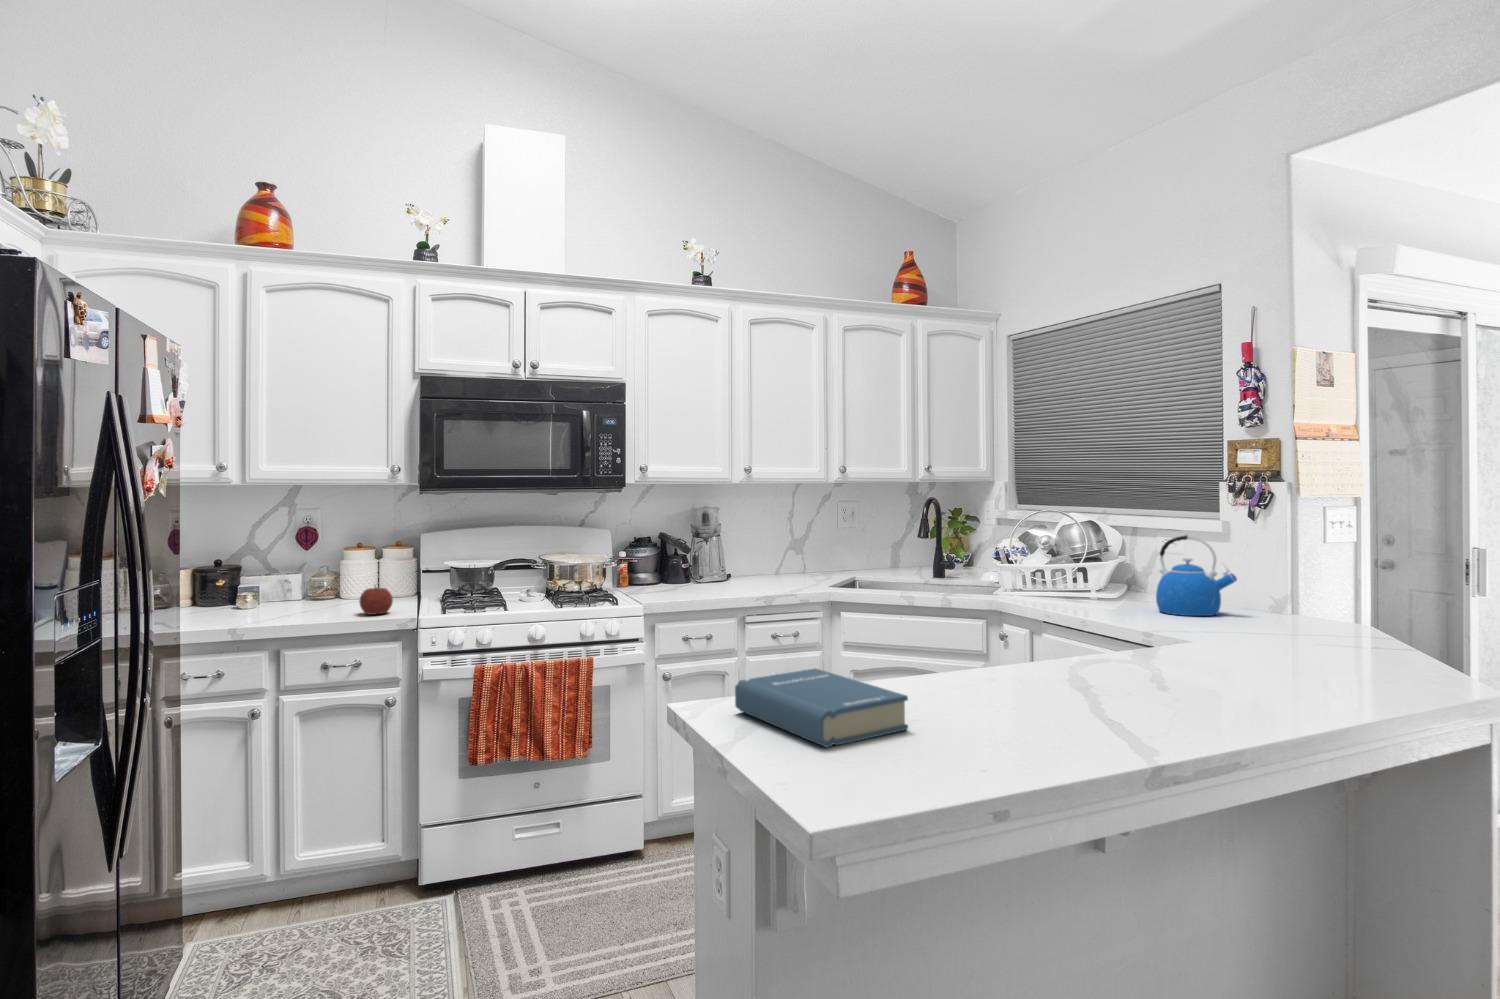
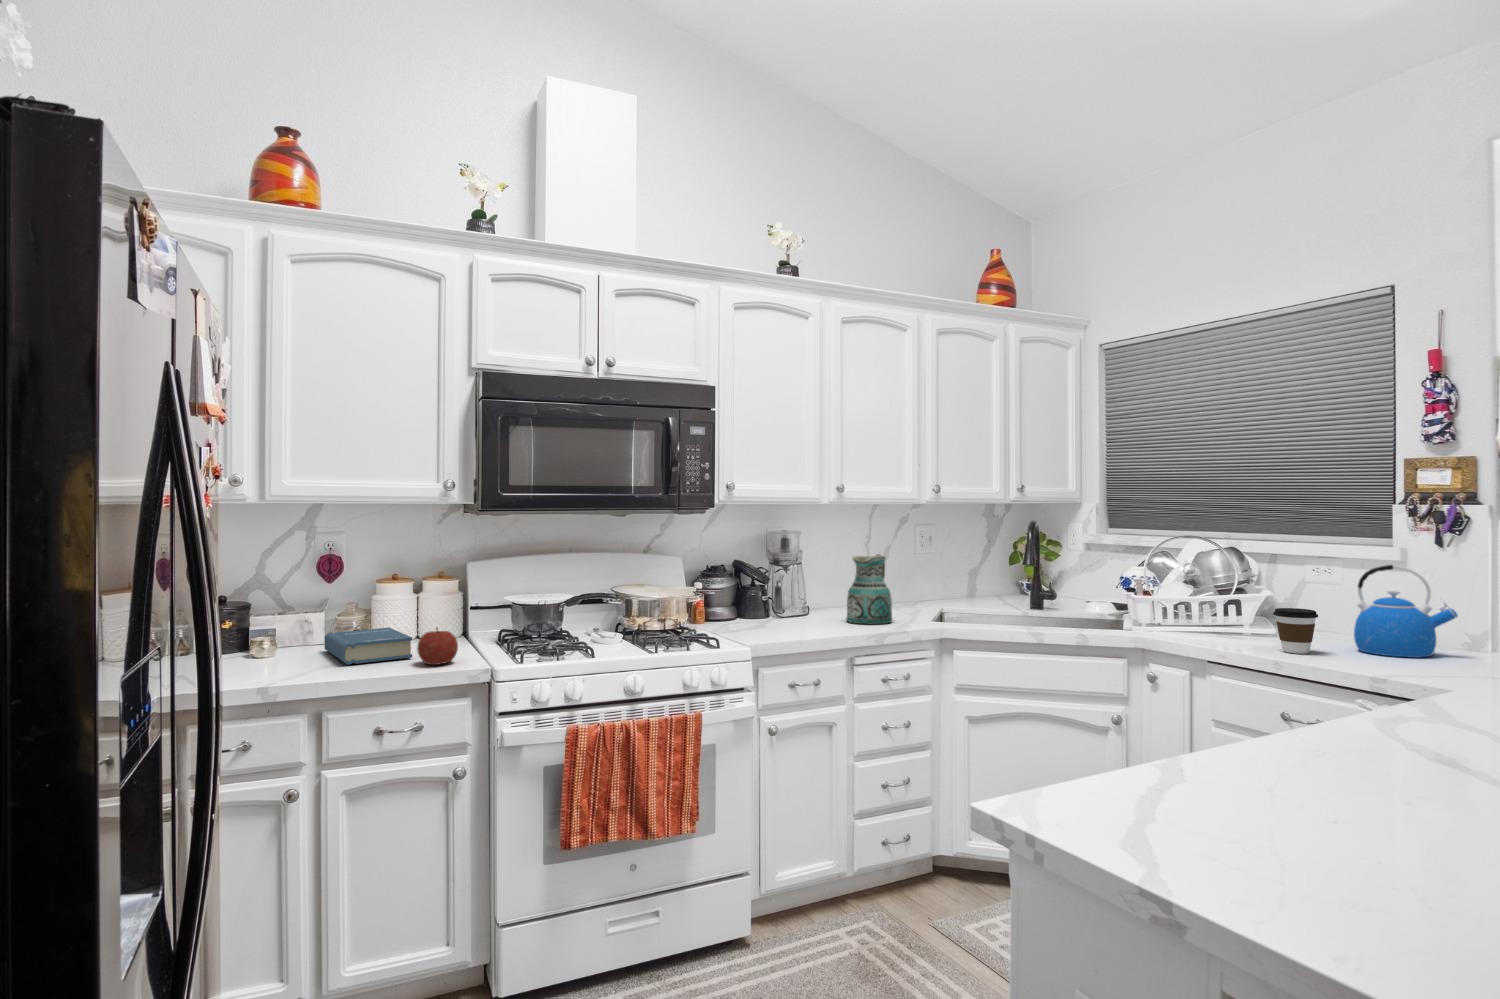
ceramic pitcher: none [754,528,793,589] -> present [847,554,892,625]
coffee cup: none [1083,573,1119,613] -> present [1273,608,1318,654]
hardback book: present [735,669,908,747] -> present [325,628,412,665]

